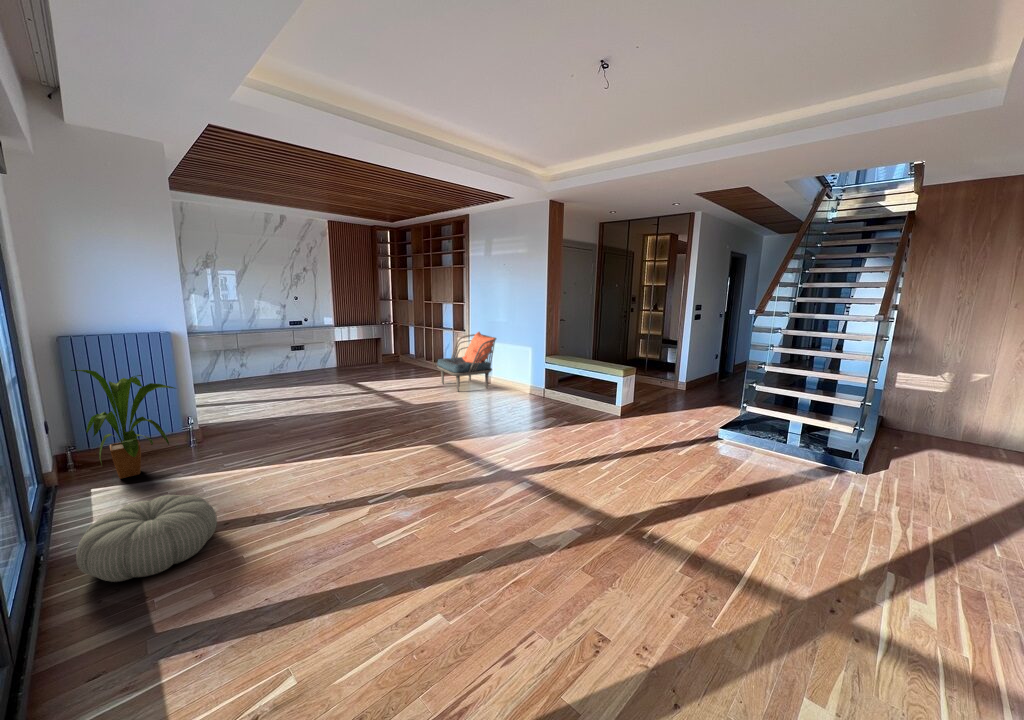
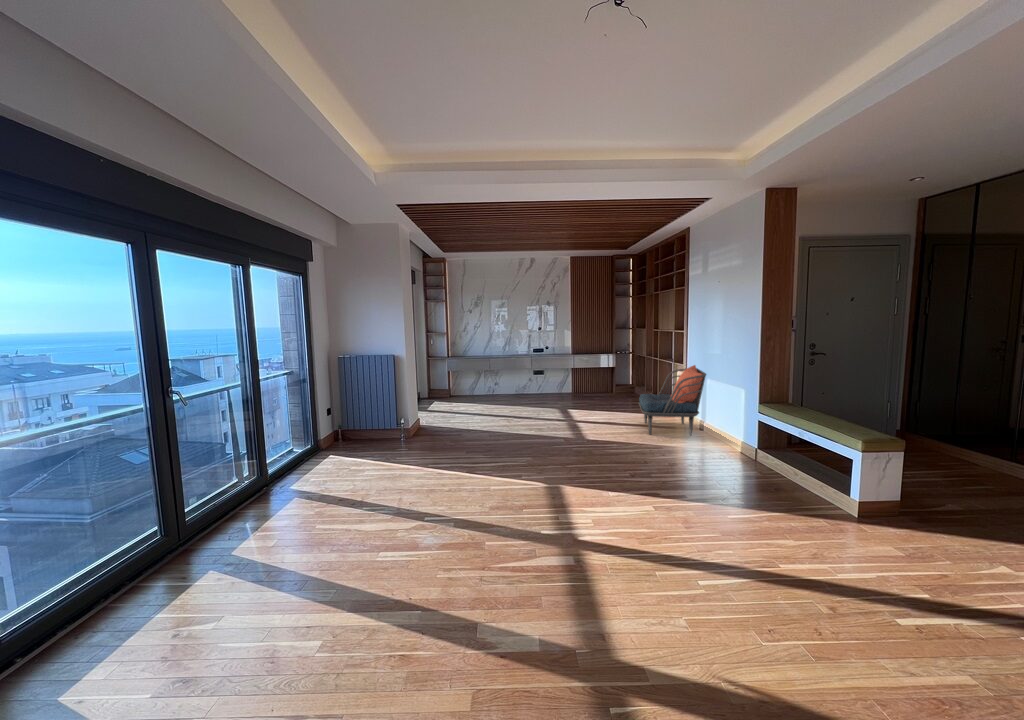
house plant: present [71,370,176,479] -> none [324,377,385,453]
pouf: present [76,495,217,582] -> none [249,468,331,519]

